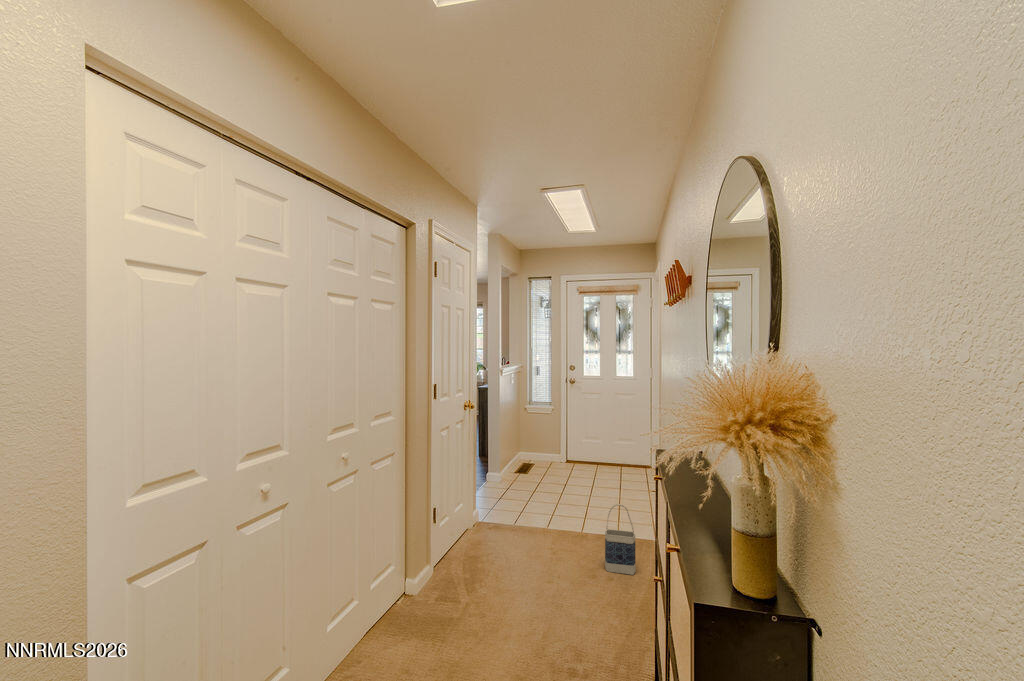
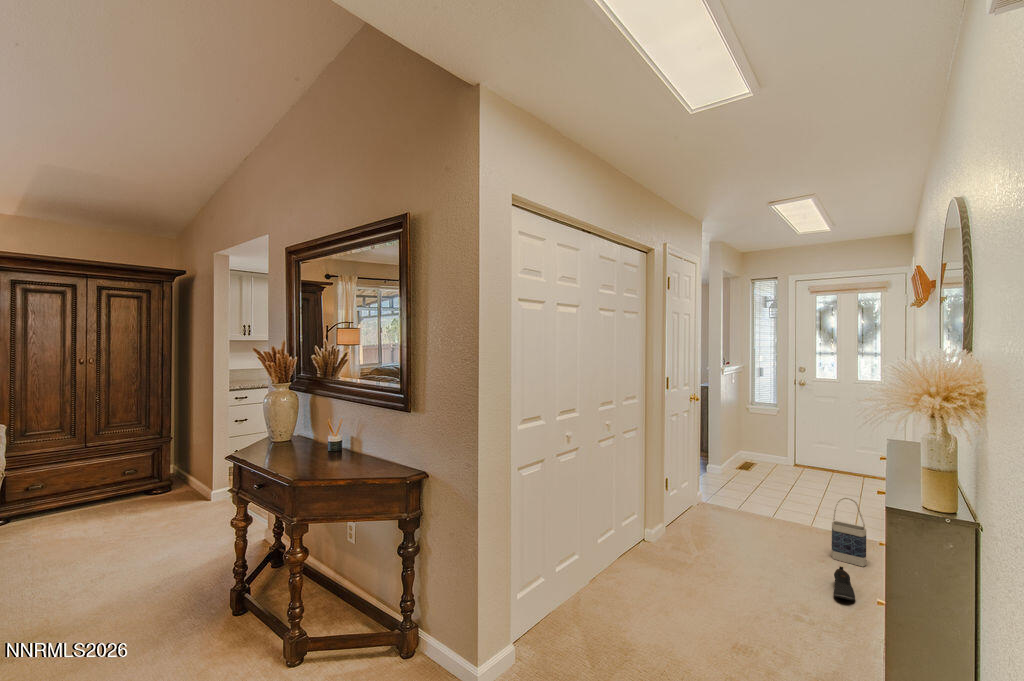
shoe: none [611,586,632,630] -> present [834,566,855,600]

